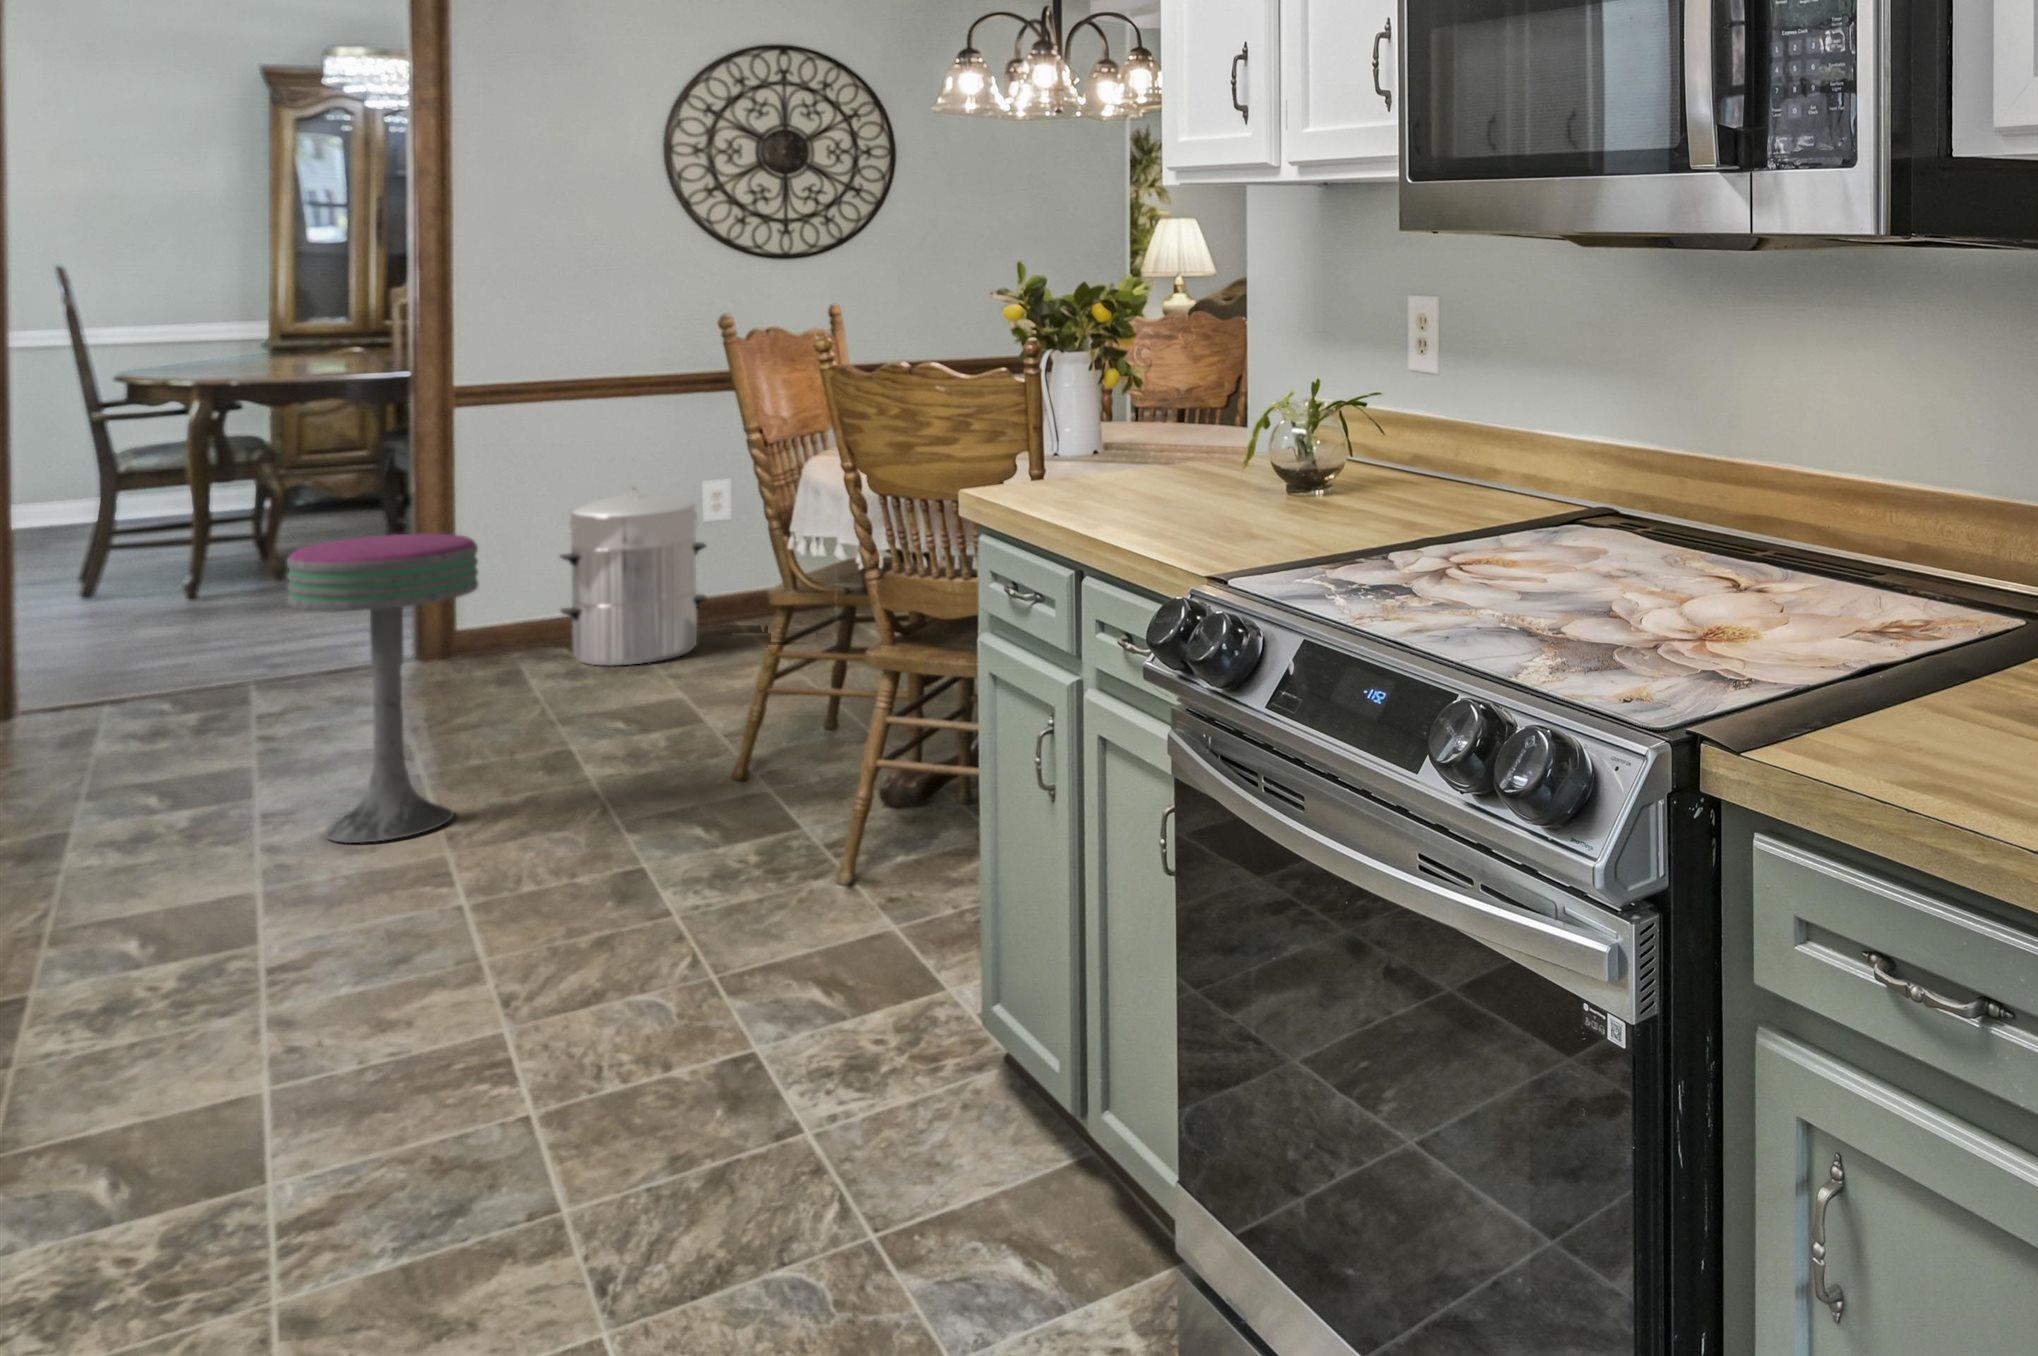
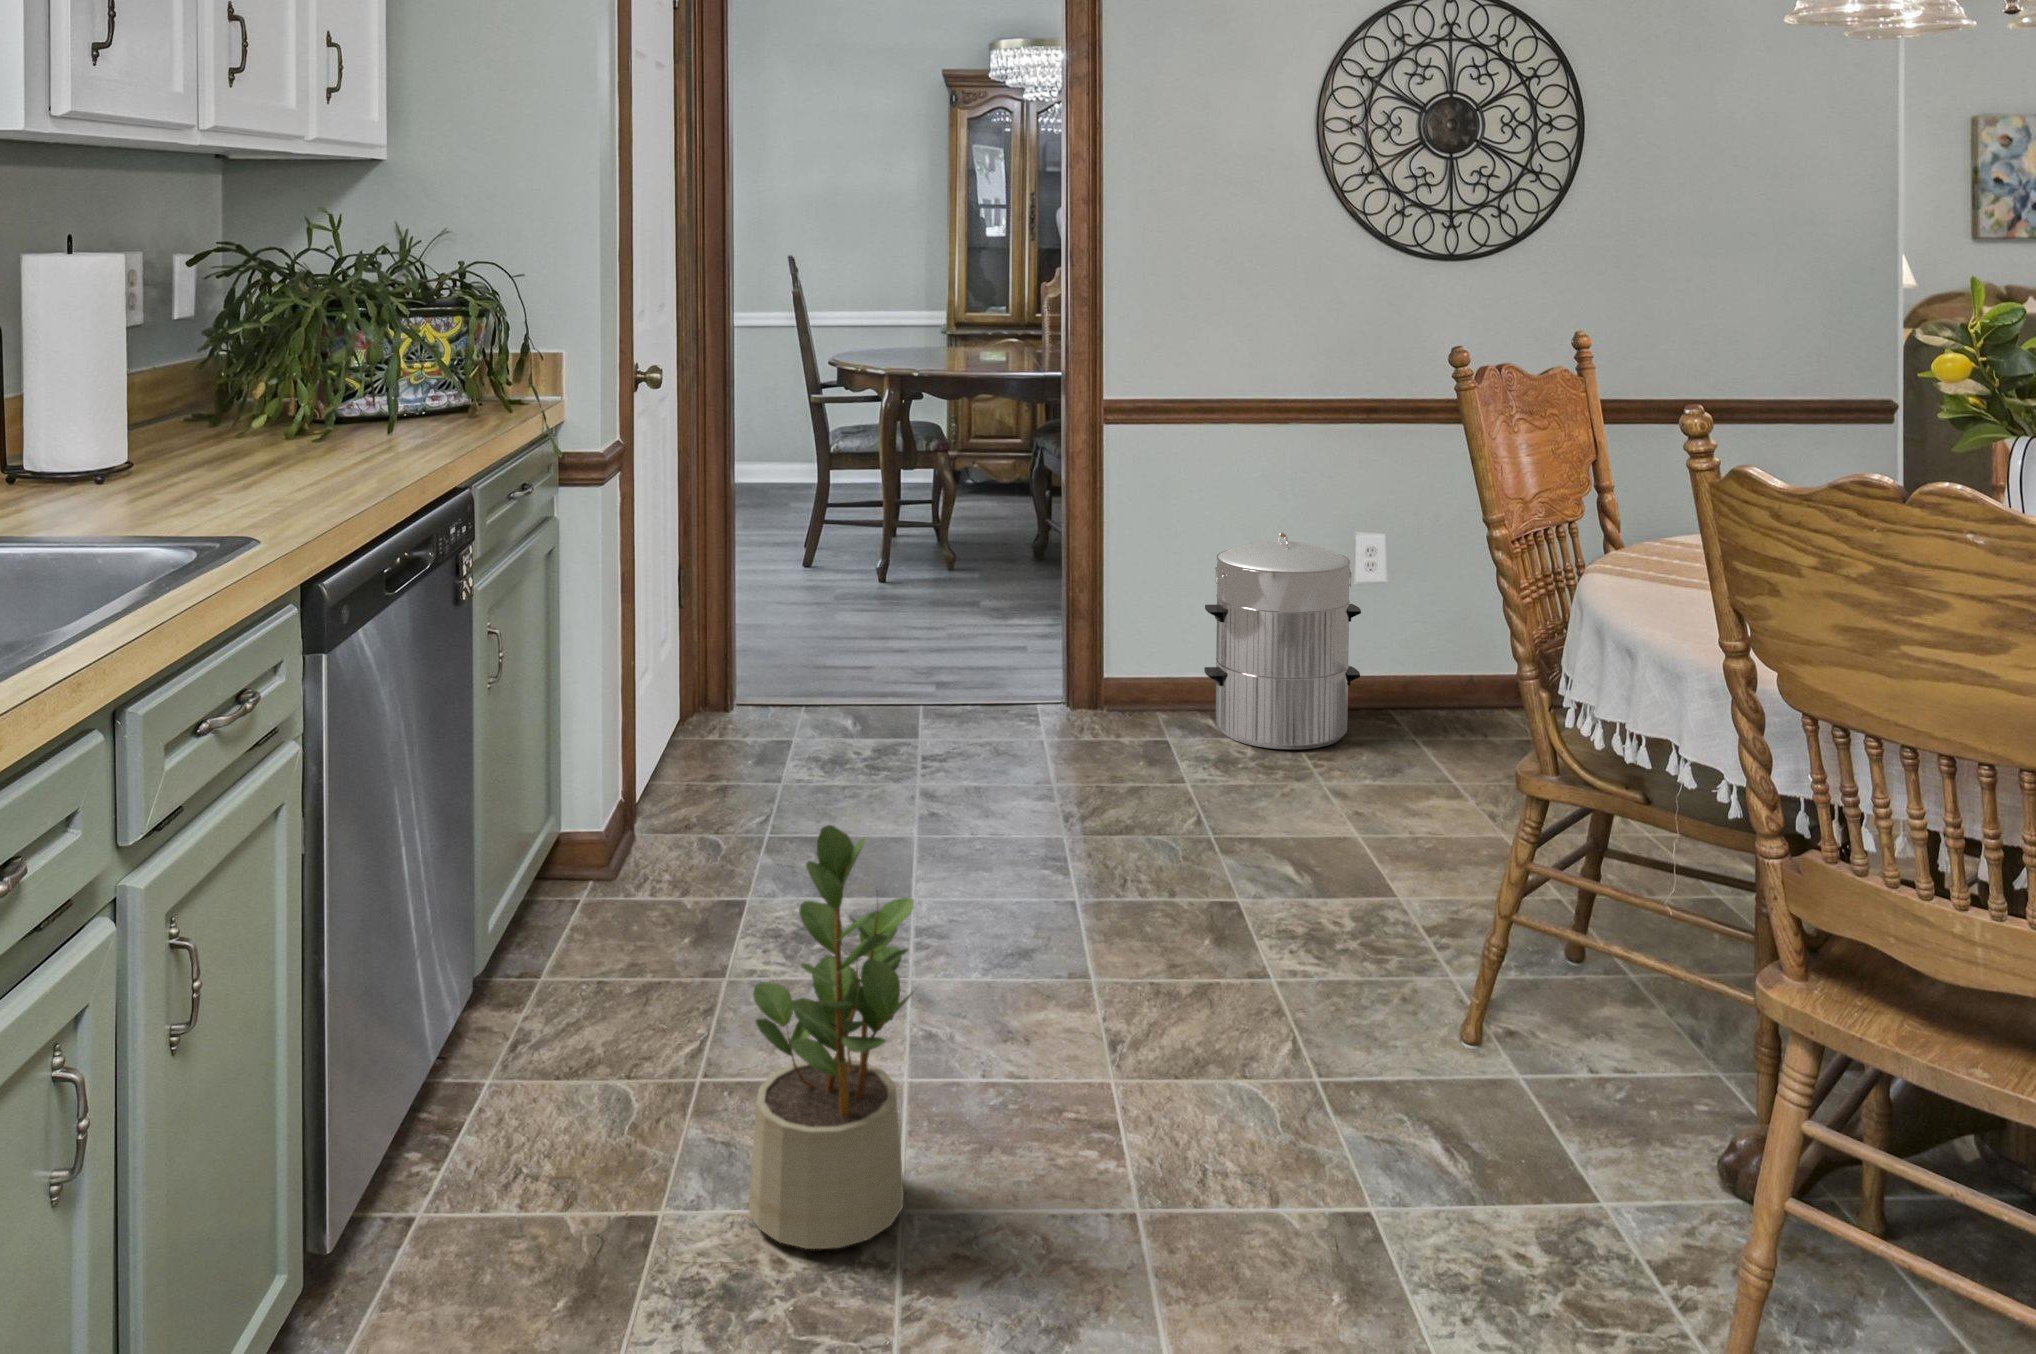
bar stool: present [287,534,479,843] -> none [952,620,1150,1025]
potted plant: none [96,662,264,978] -> present [749,825,914,1249]

